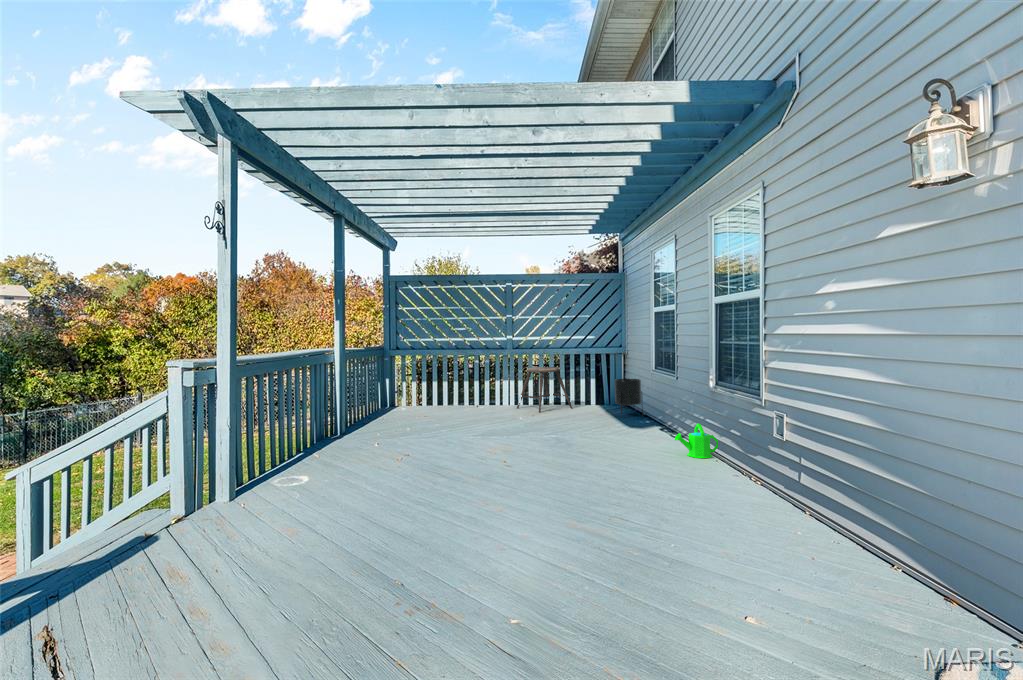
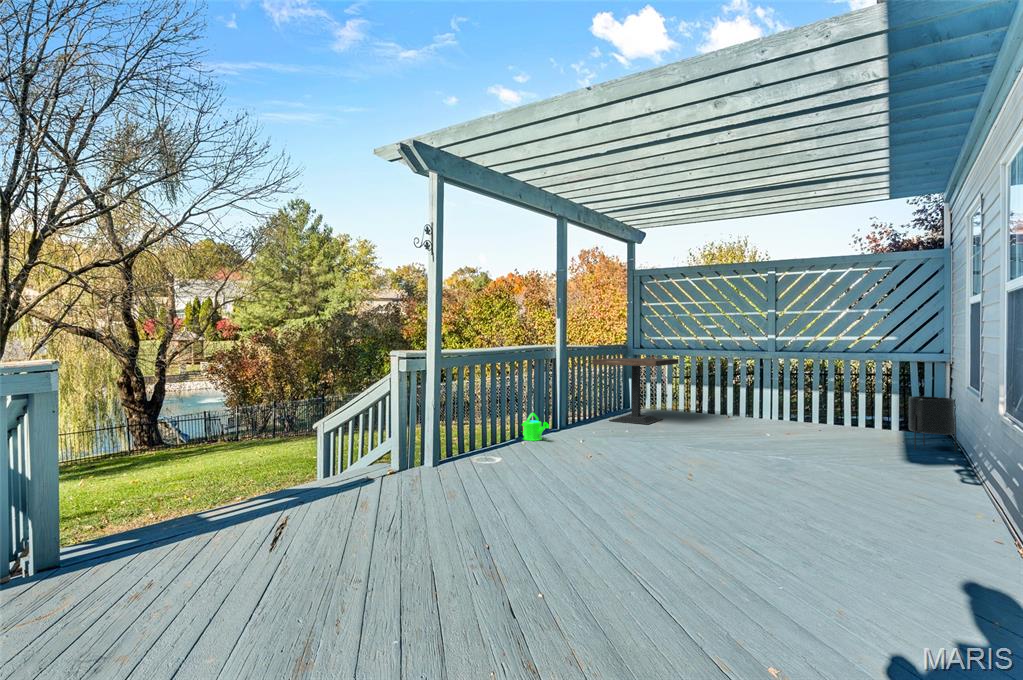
side table: none [363,359,439,422] -> present [592,358,679,424]
stool: present [517,367,572,412] -> none [777,374,855,430]
watering can: present [675,423,718,458] -> present [522,413,549,441]

